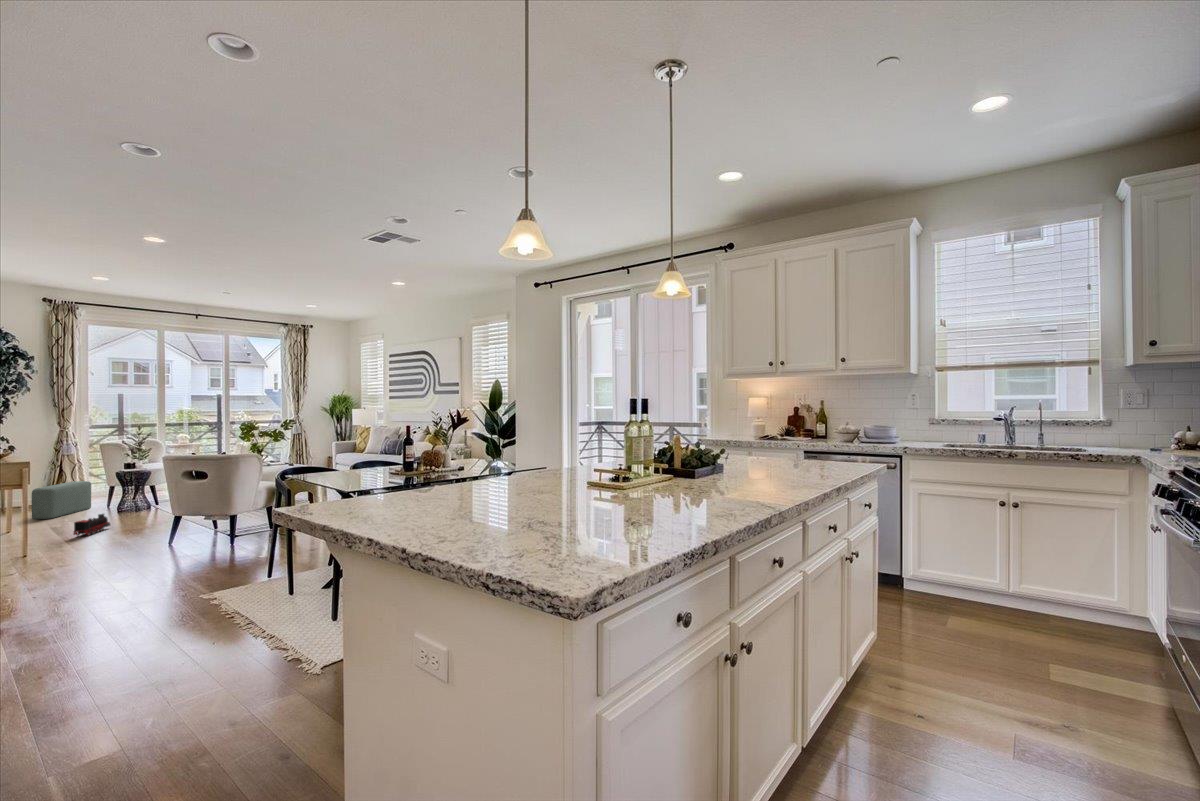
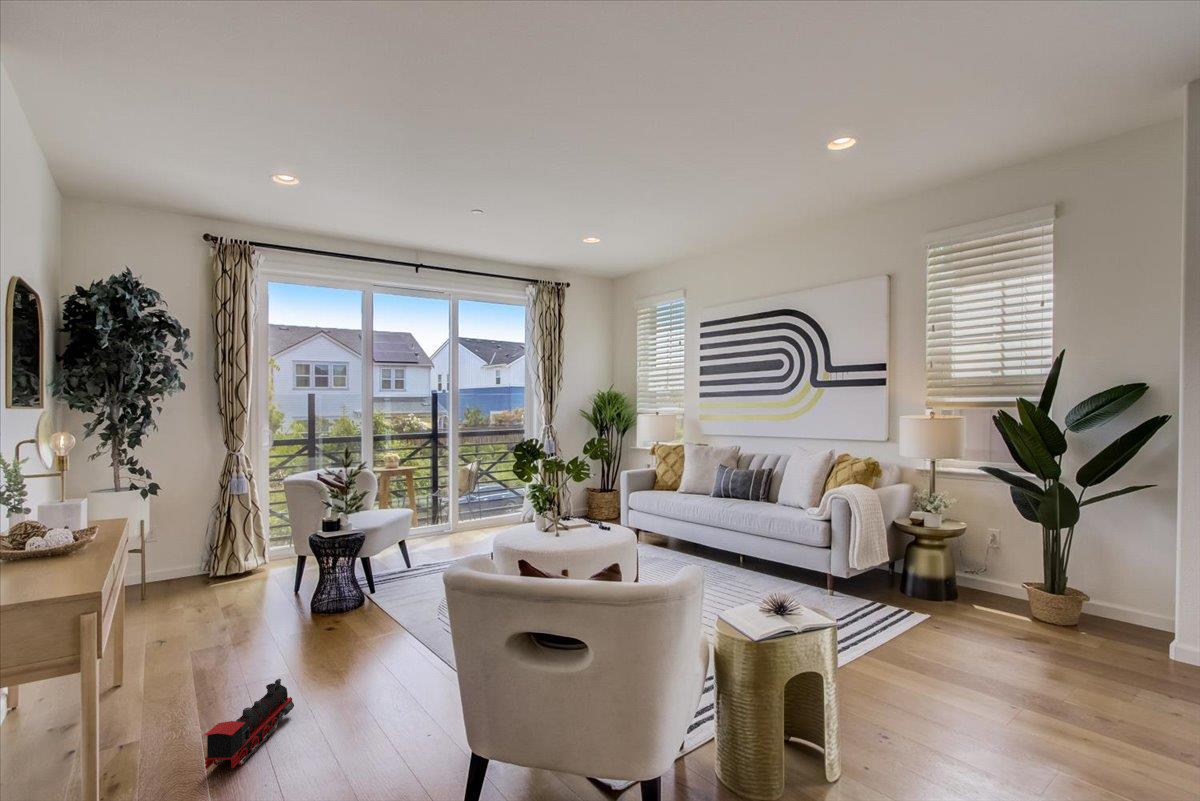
pouf: present [32,481,91,519] -> none [163,554,269,644]

